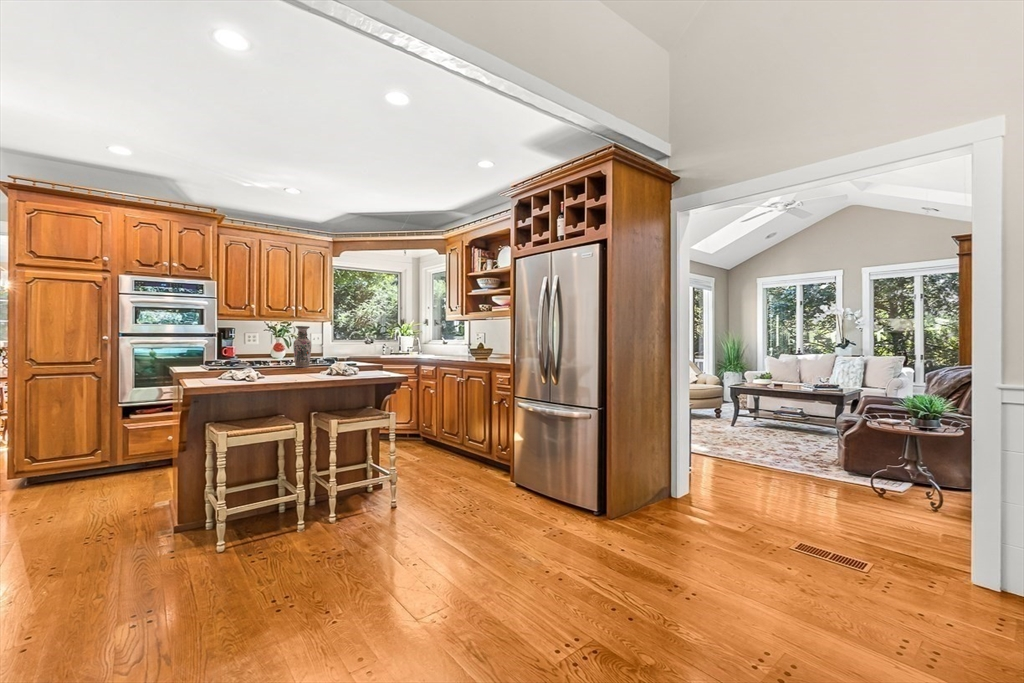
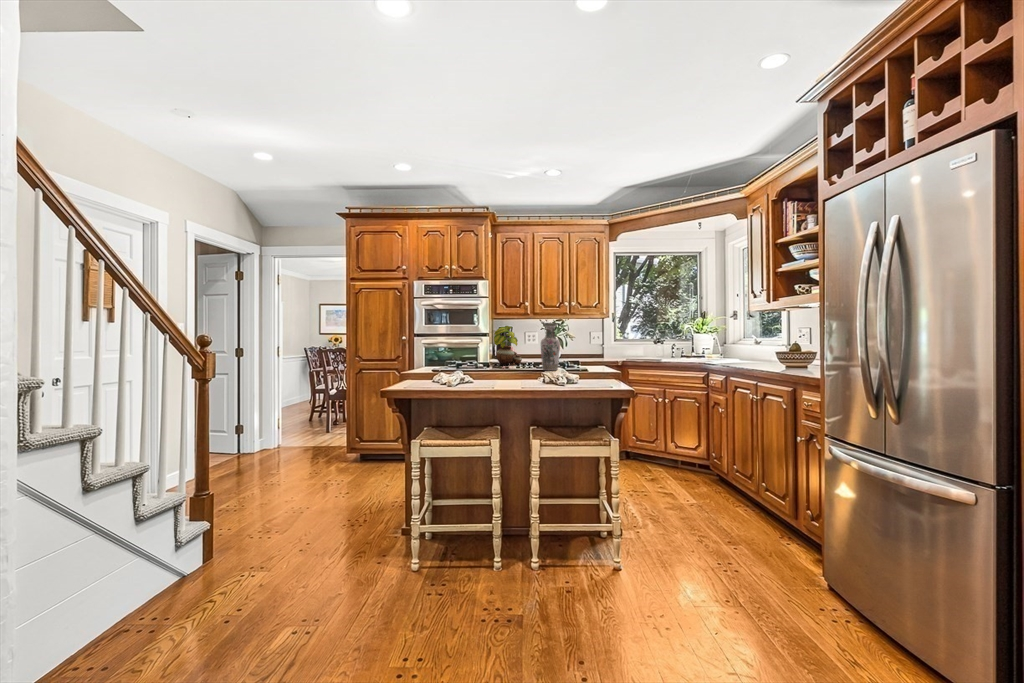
potted plant: none [232,327,260,364] -> present [494,326,522,365]

